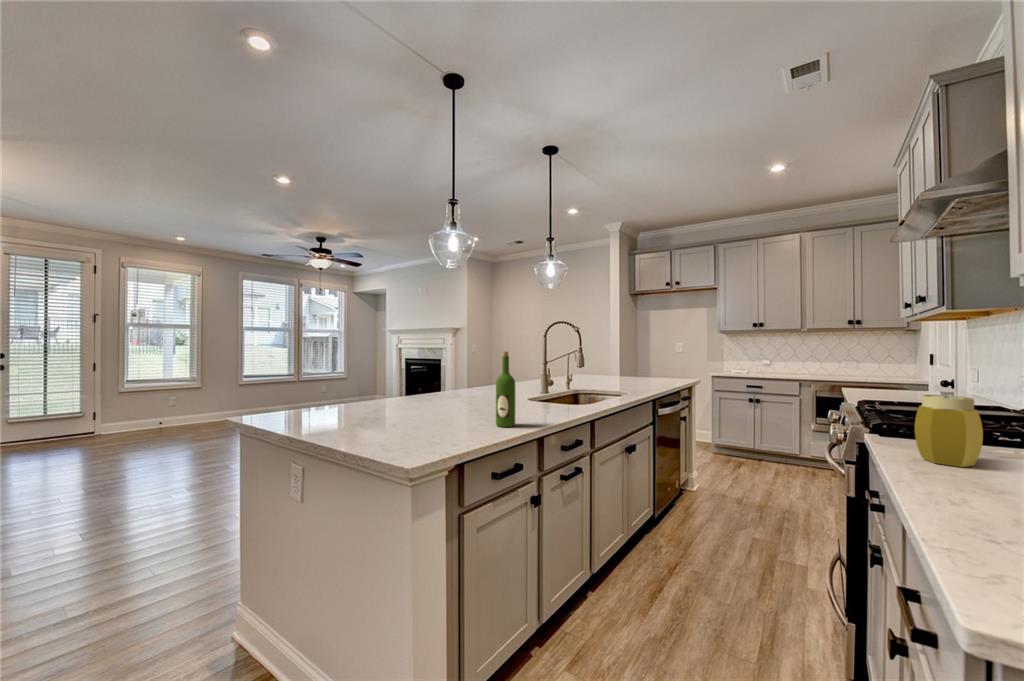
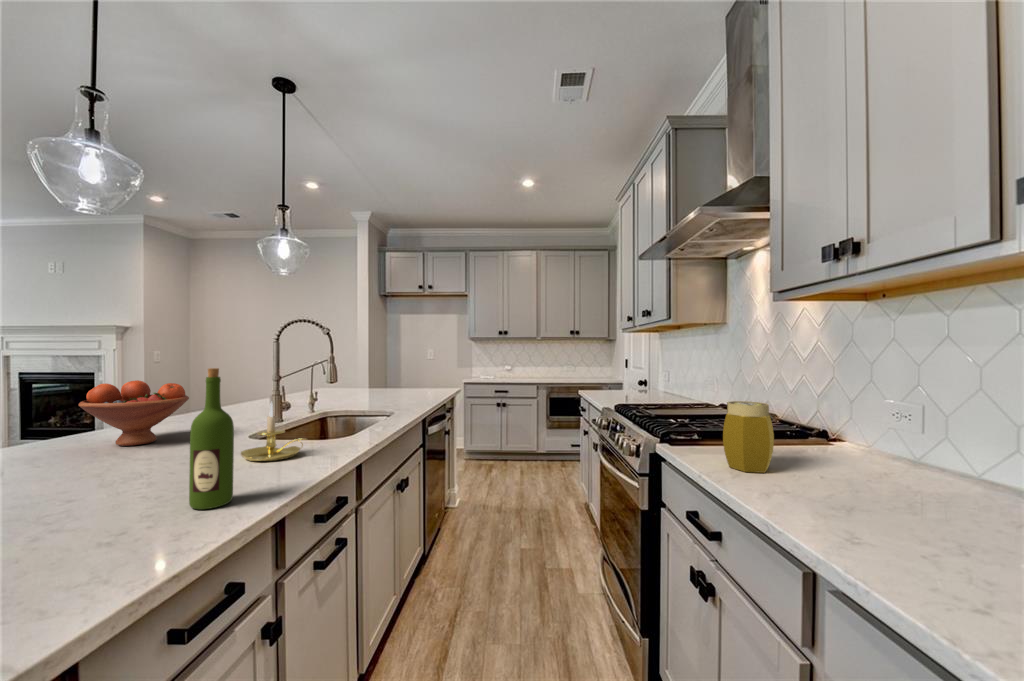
fruit bowl: none [446,360,495,398] -> present [79,380,189,446]
candle holder: none [521,375,558,412] -> present [241,402,306,461]

